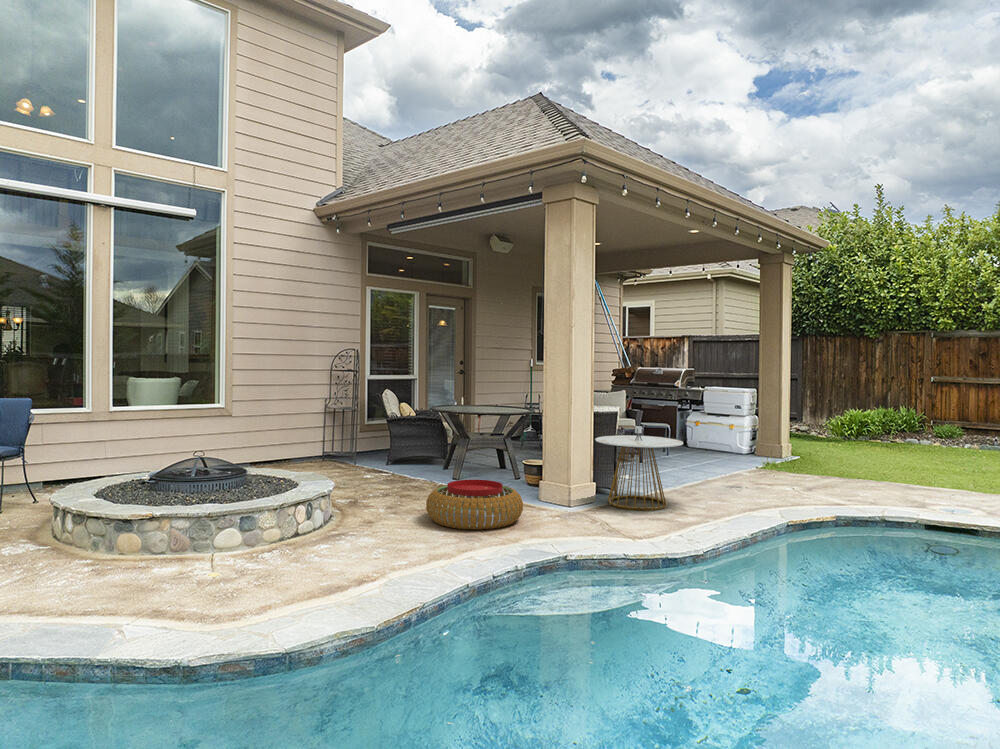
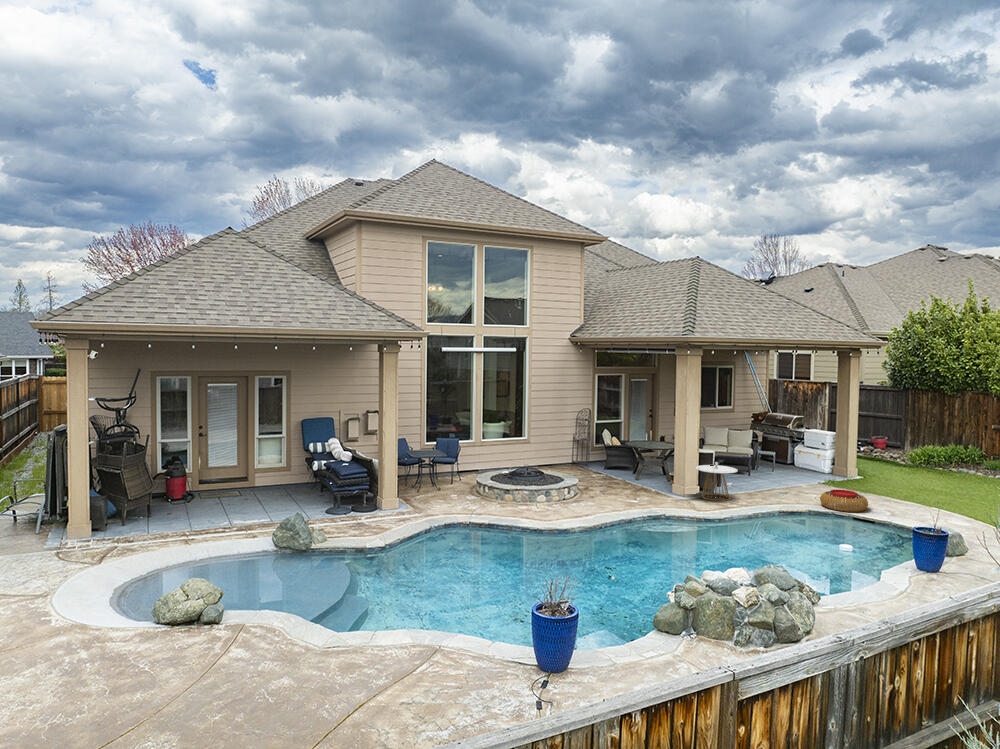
pouf: present [426,479,523,530] -> present [820,490,868,512]

